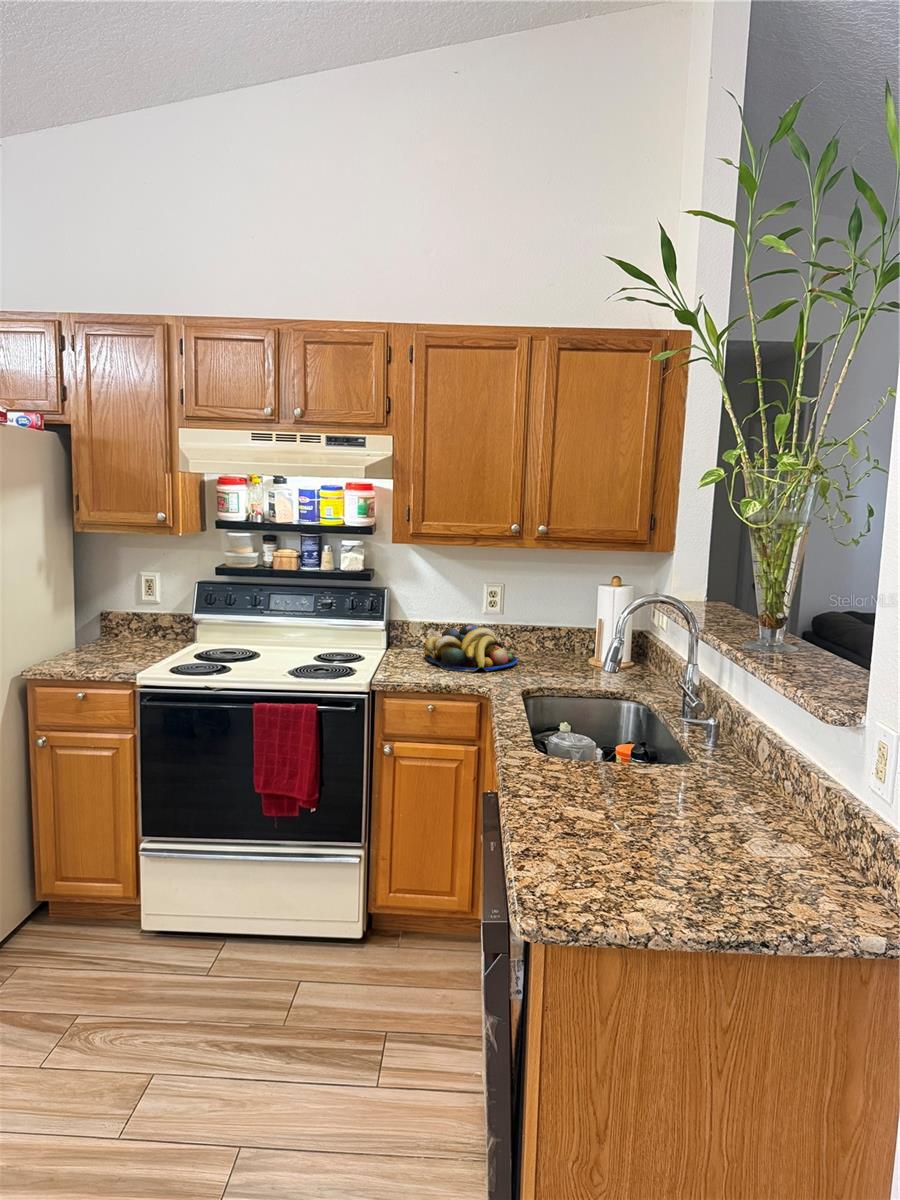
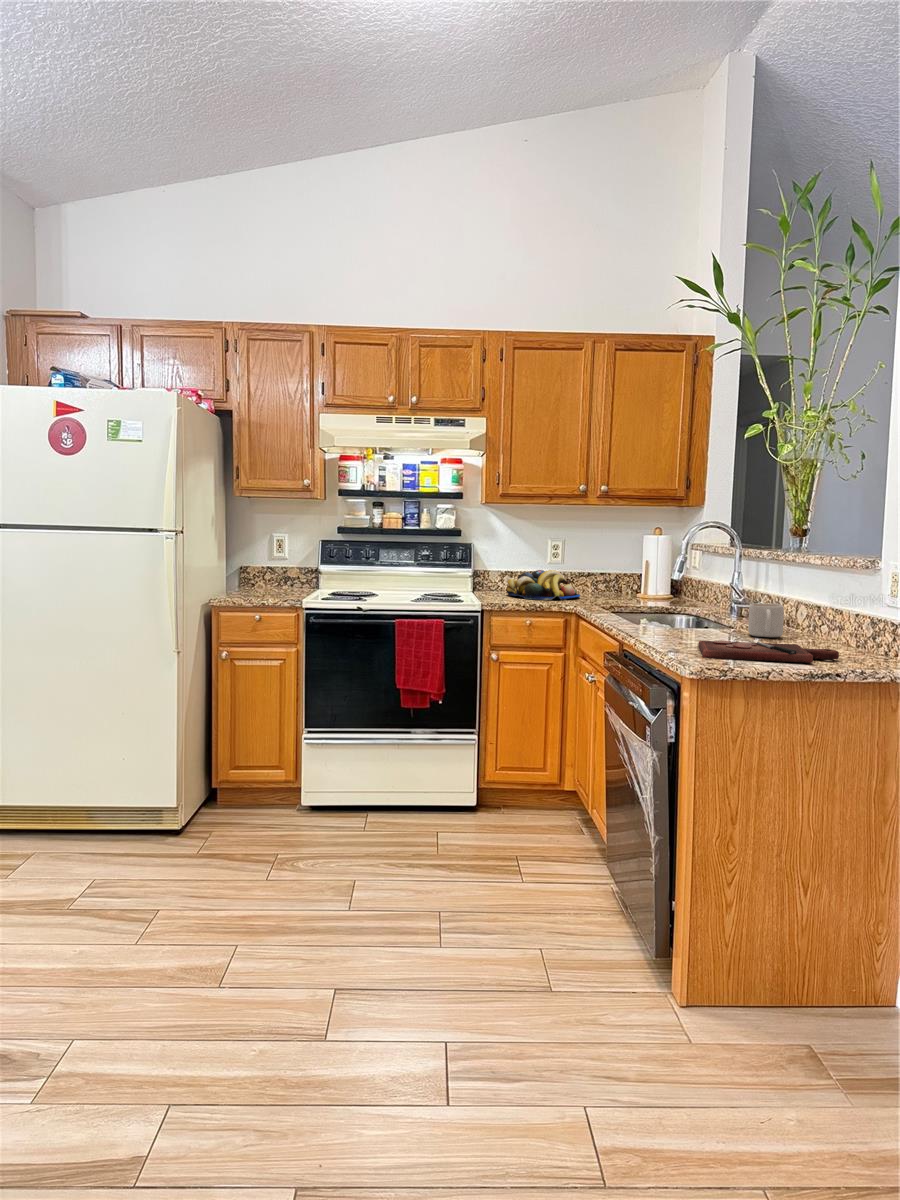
mug: none [683,742,731,800] -> present [748,603,784,637]
cutting board: none [572,825,780,905] -> present [698,641,839,663]

